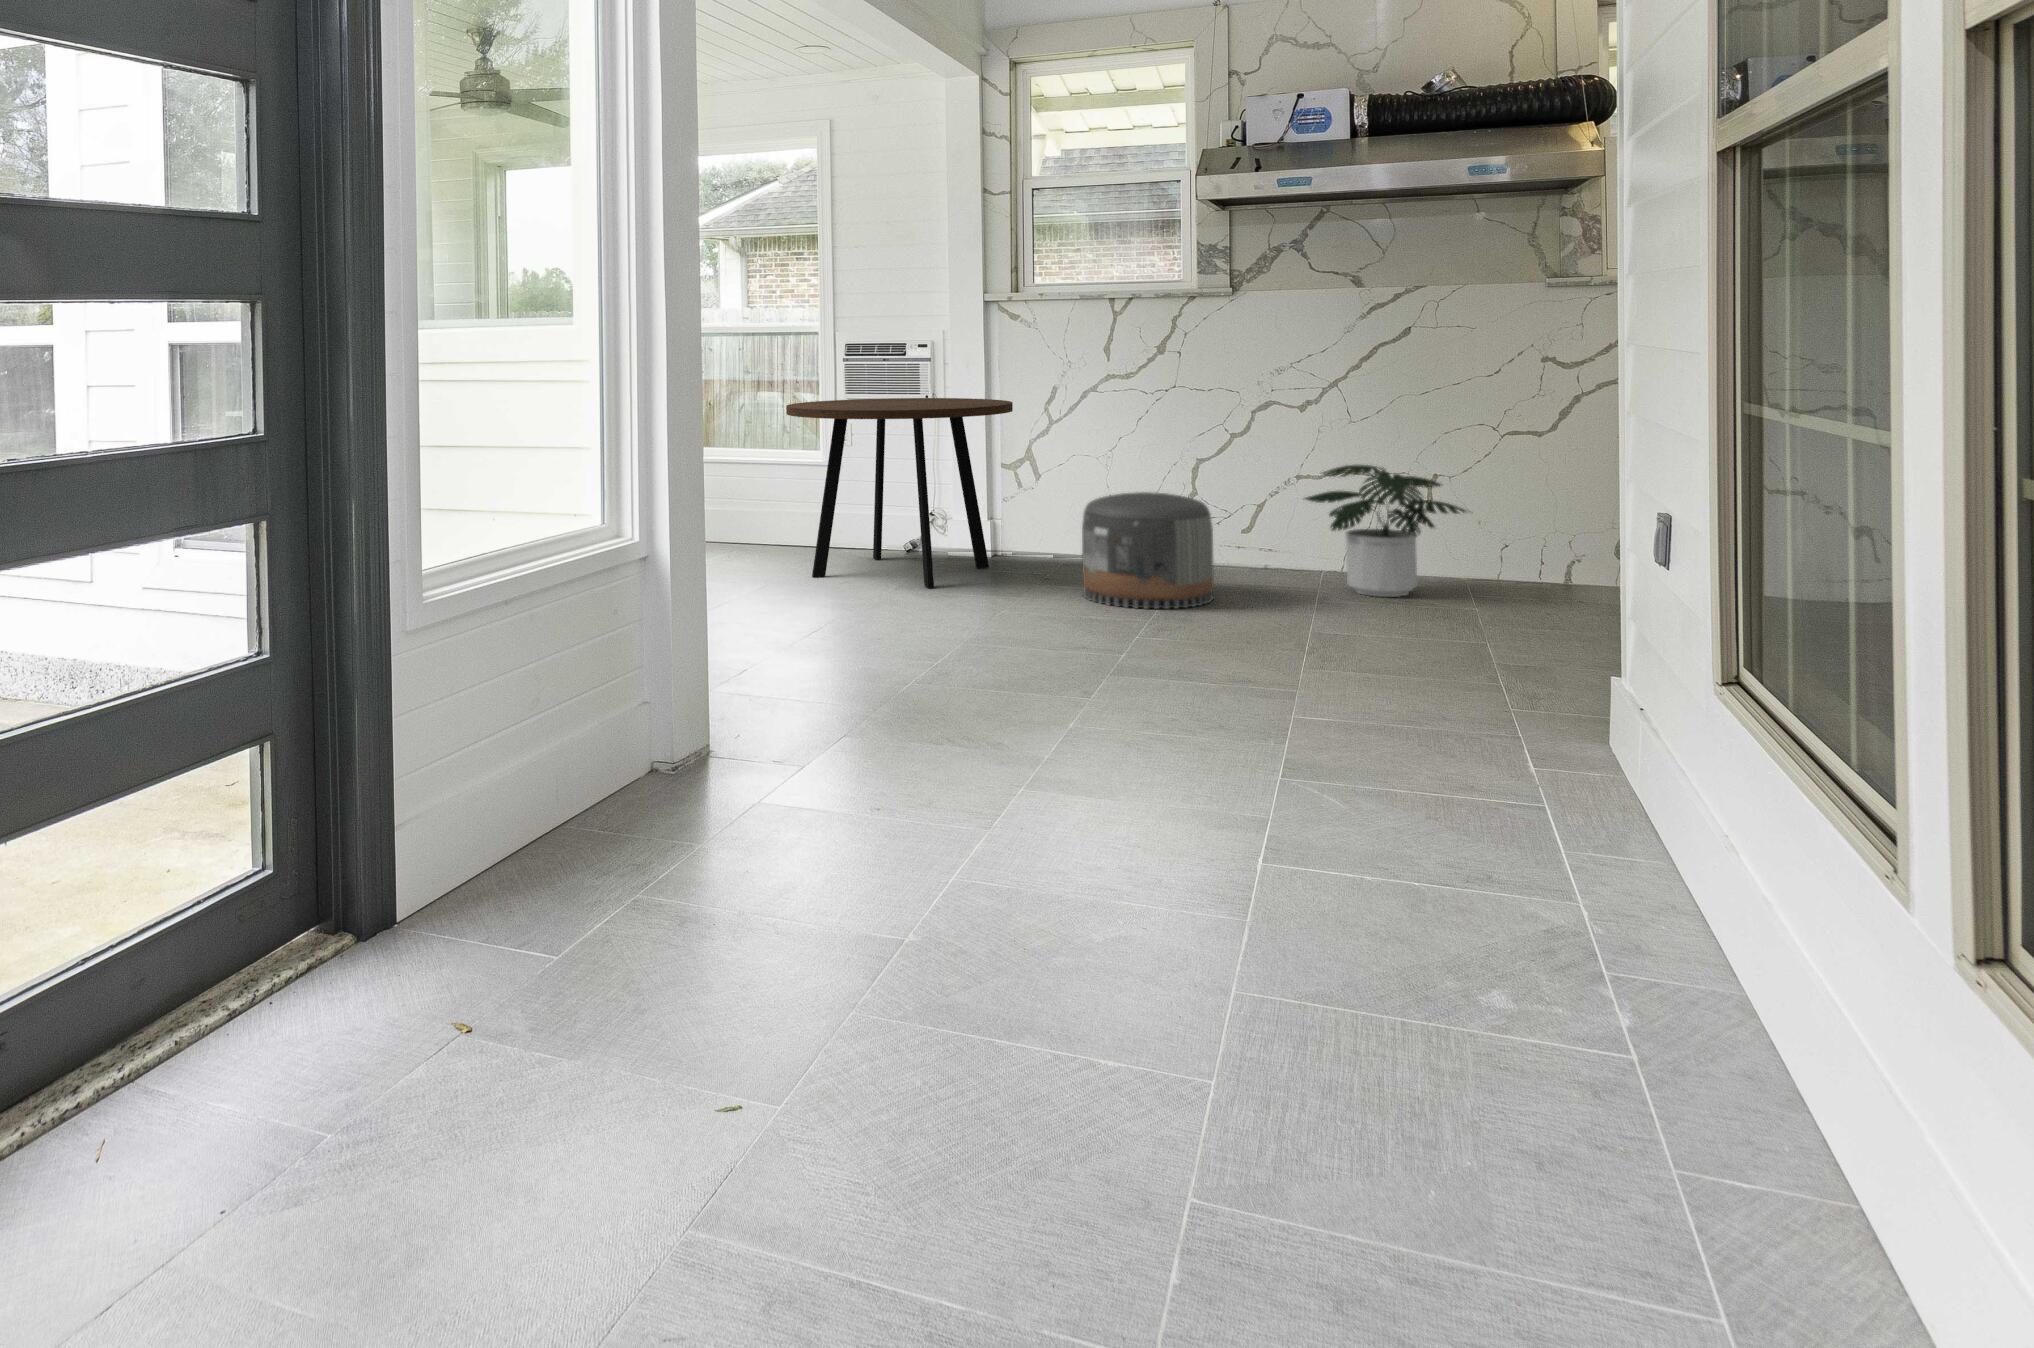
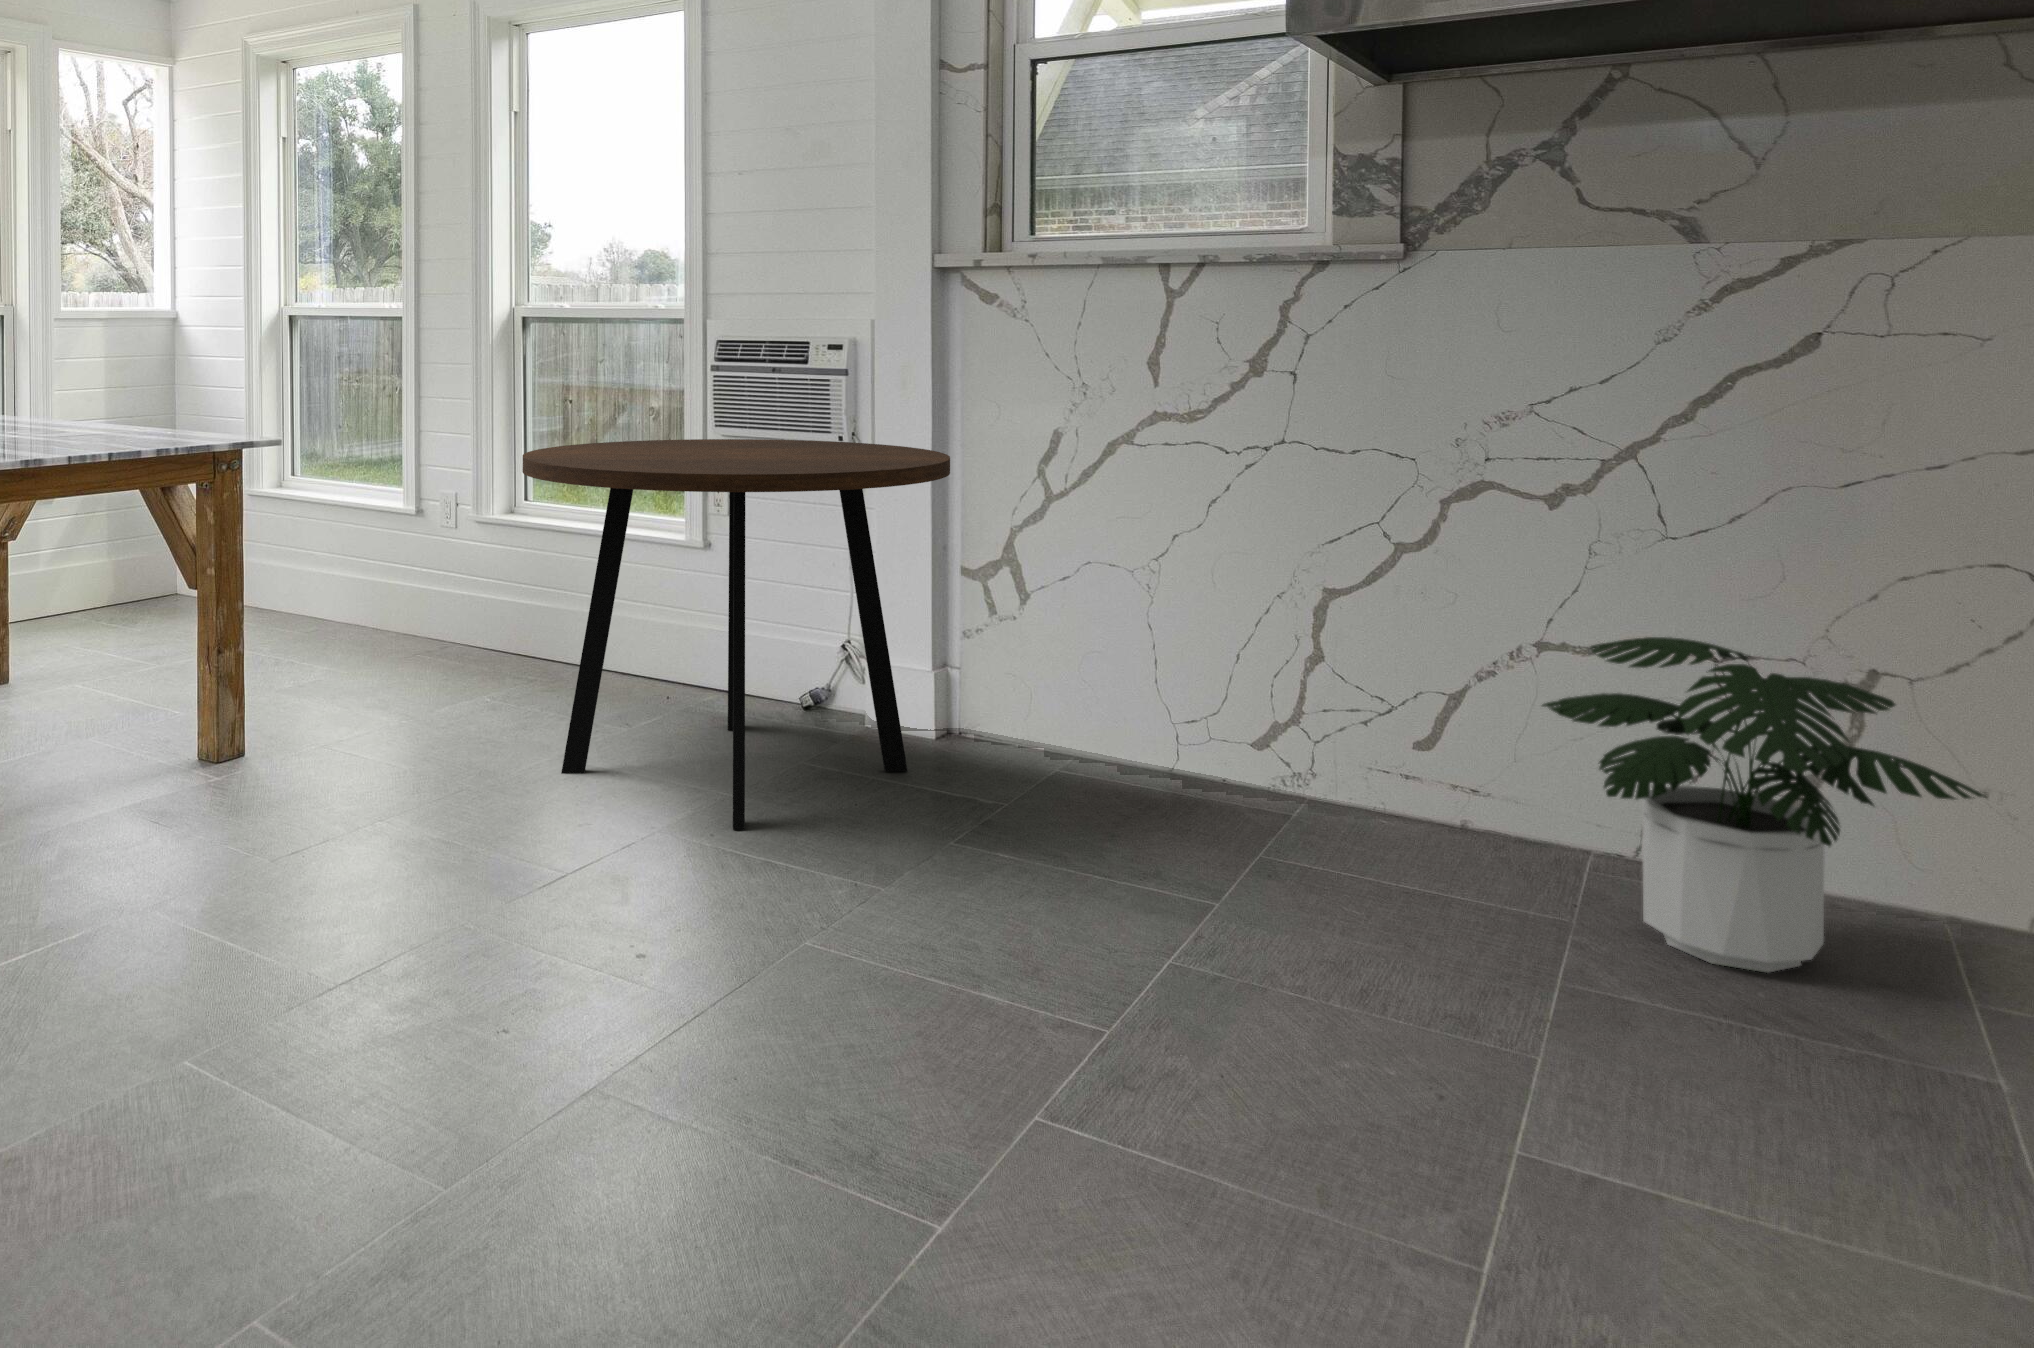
pouf: present [1082,492,1214,609] -> none [1024,671,1313,968]

